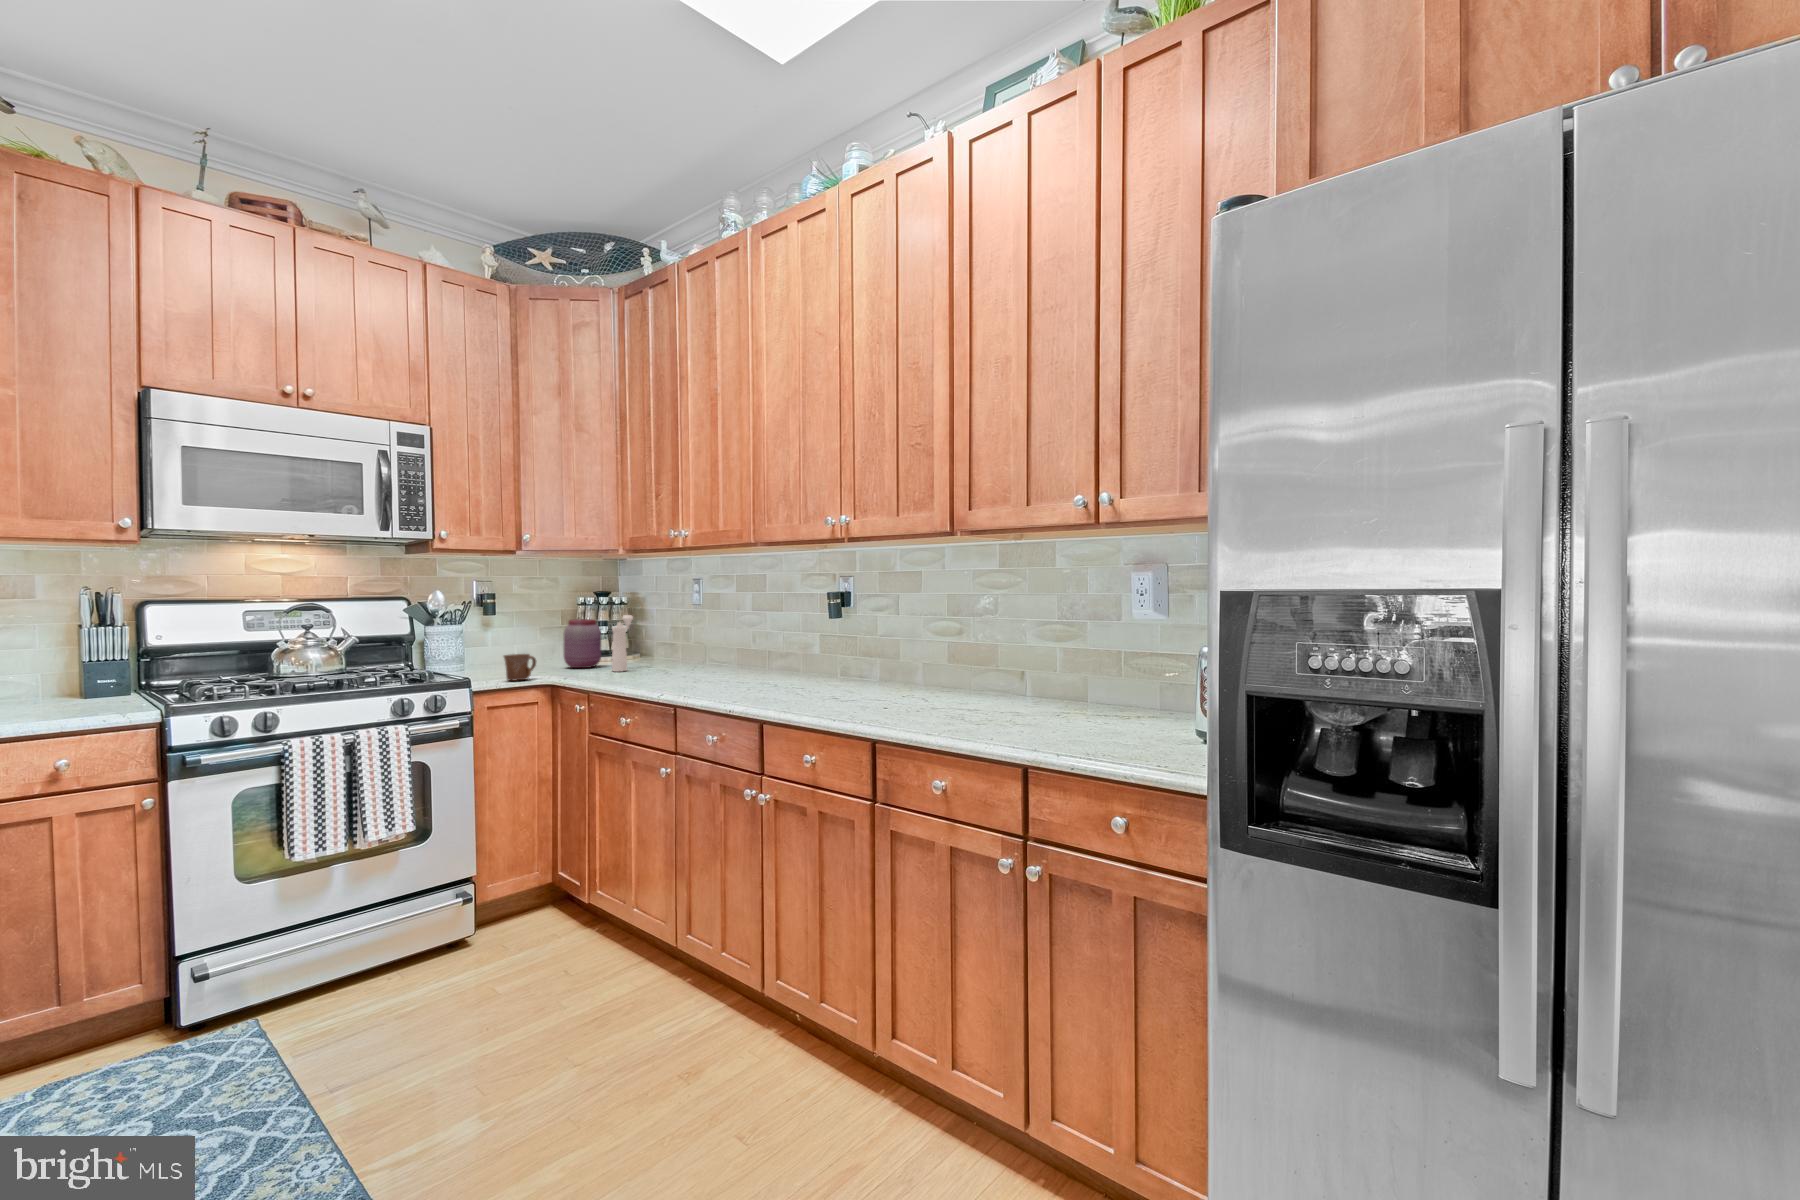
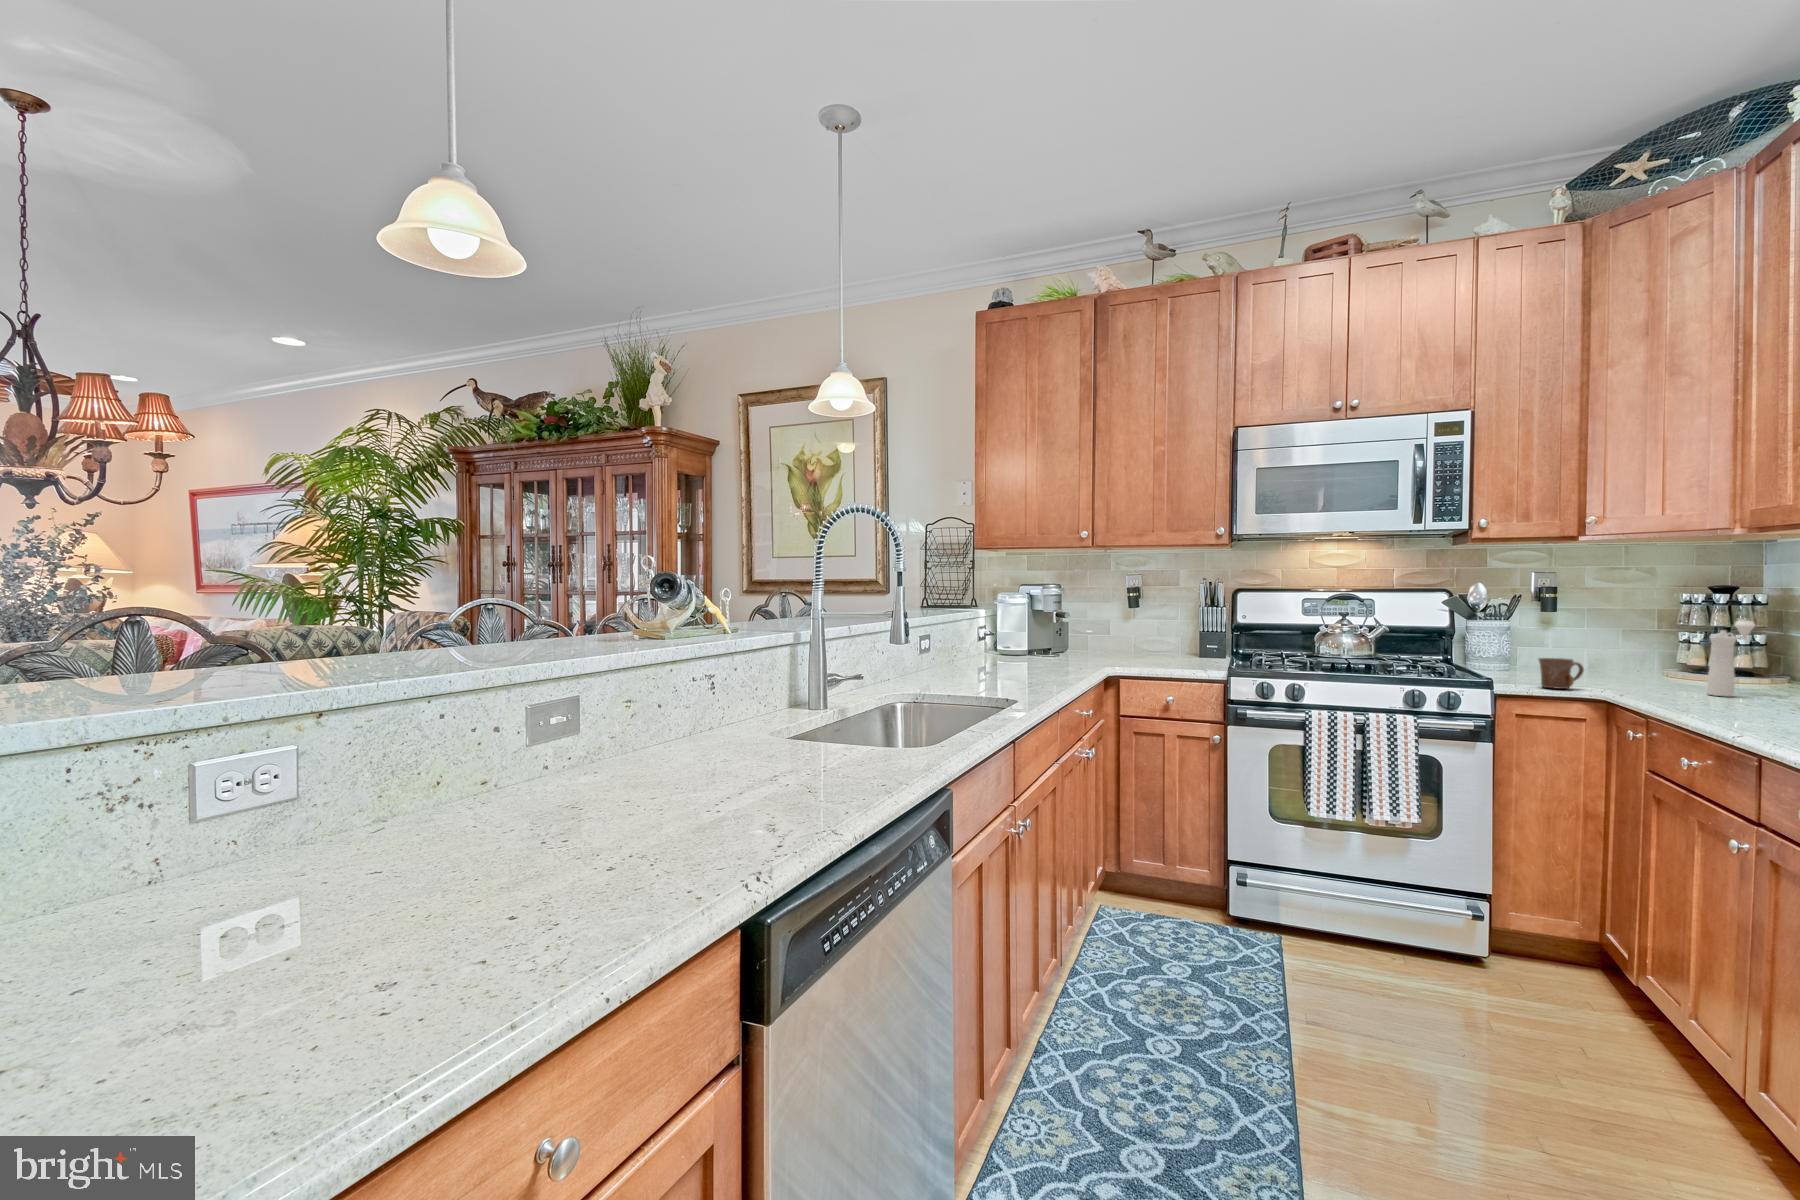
jar: present [564,619,601,668] -> none [1640,622,1702,685]

